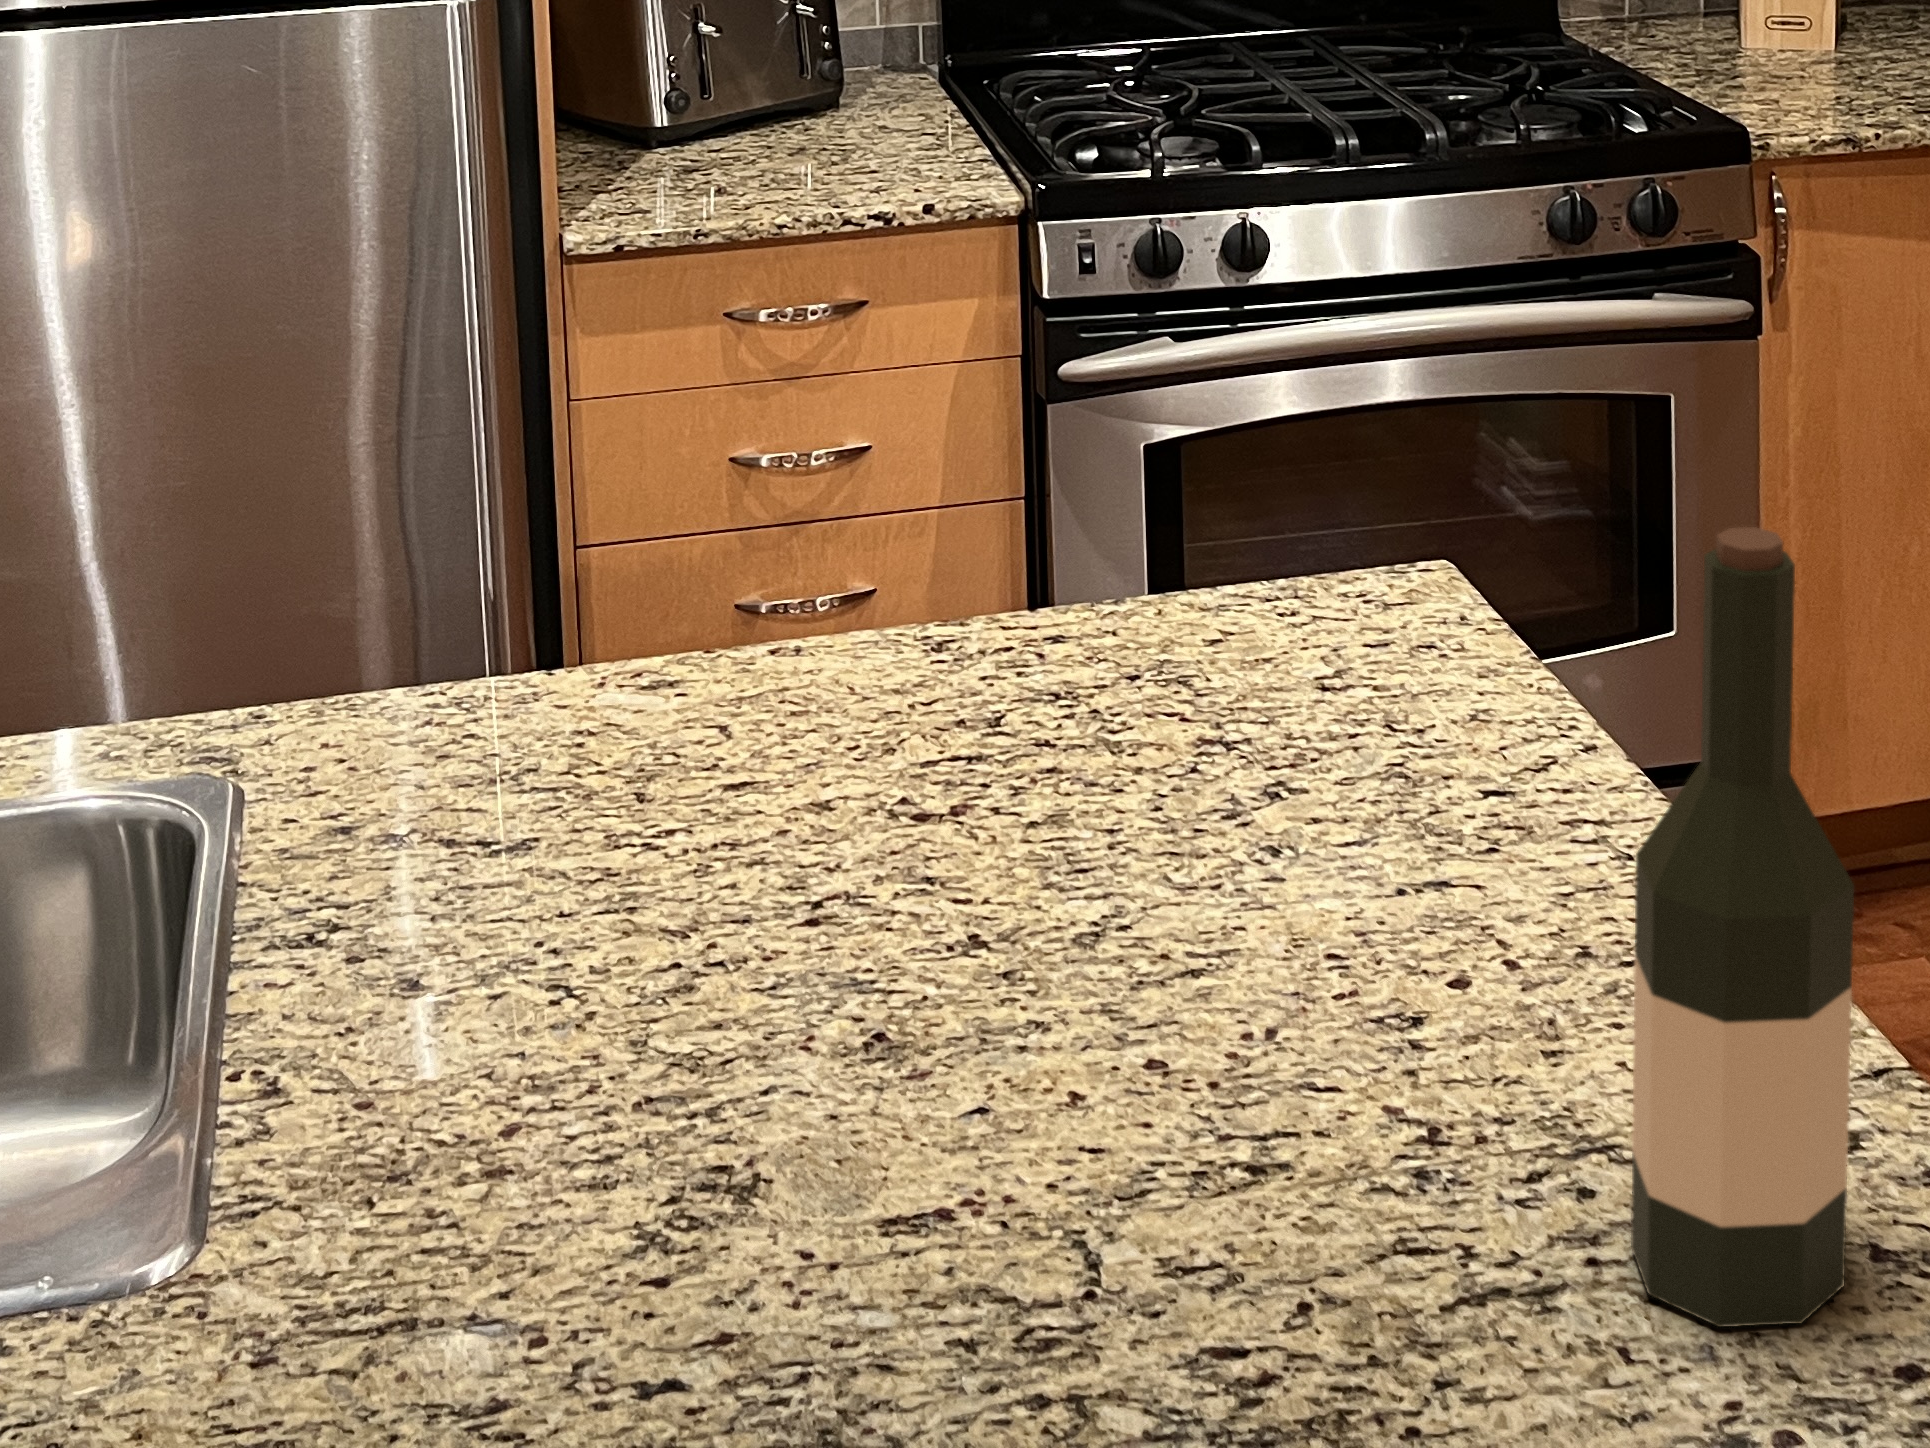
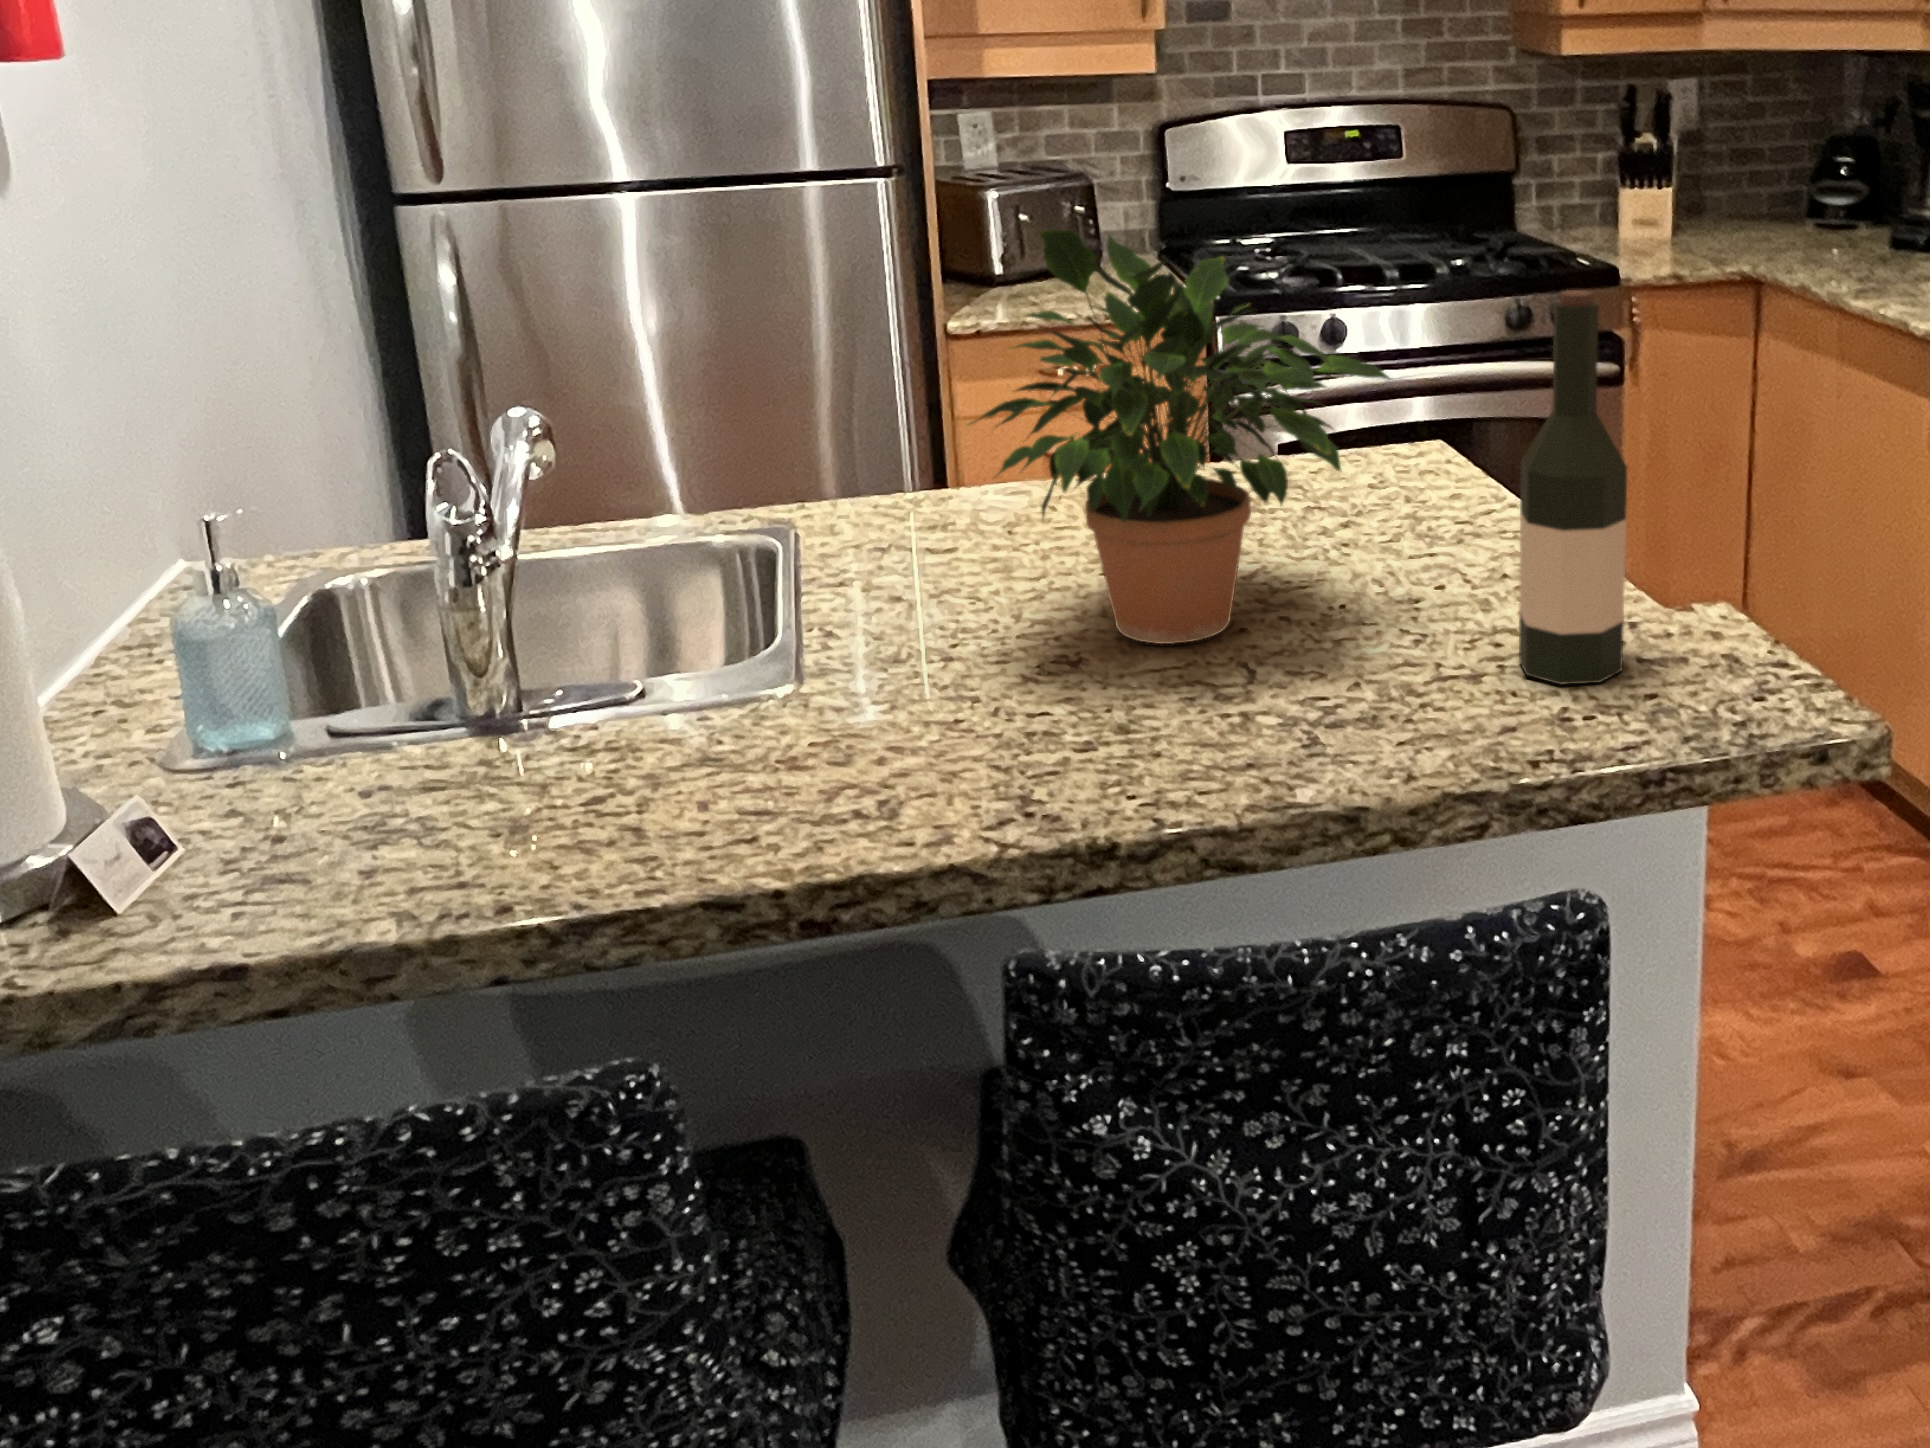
potted plant: none [527,320,1397,1161] -> present [967,230,1390,644]

